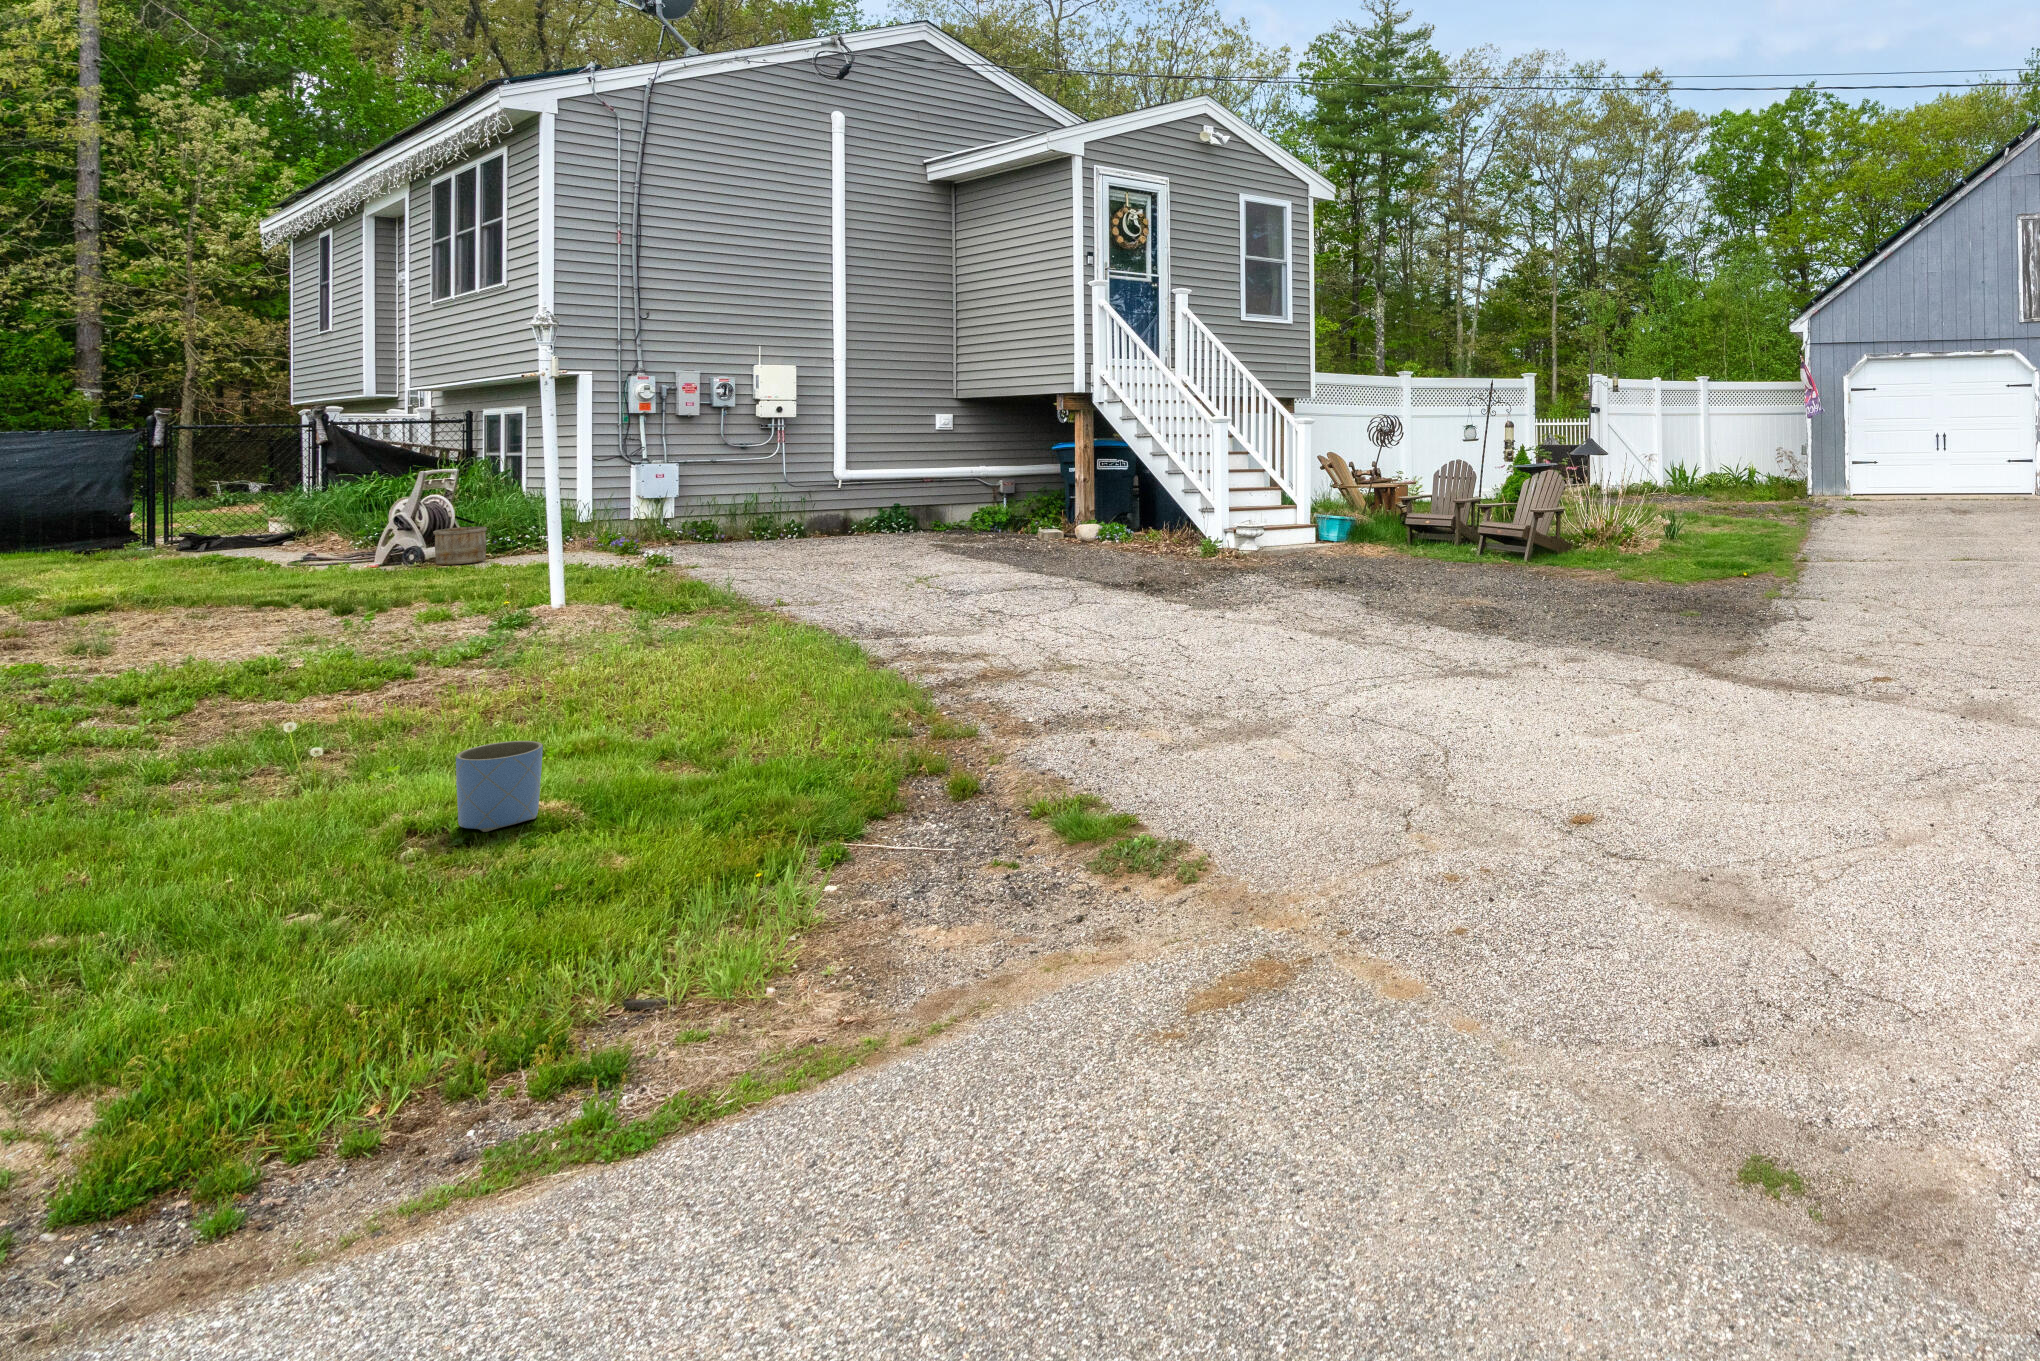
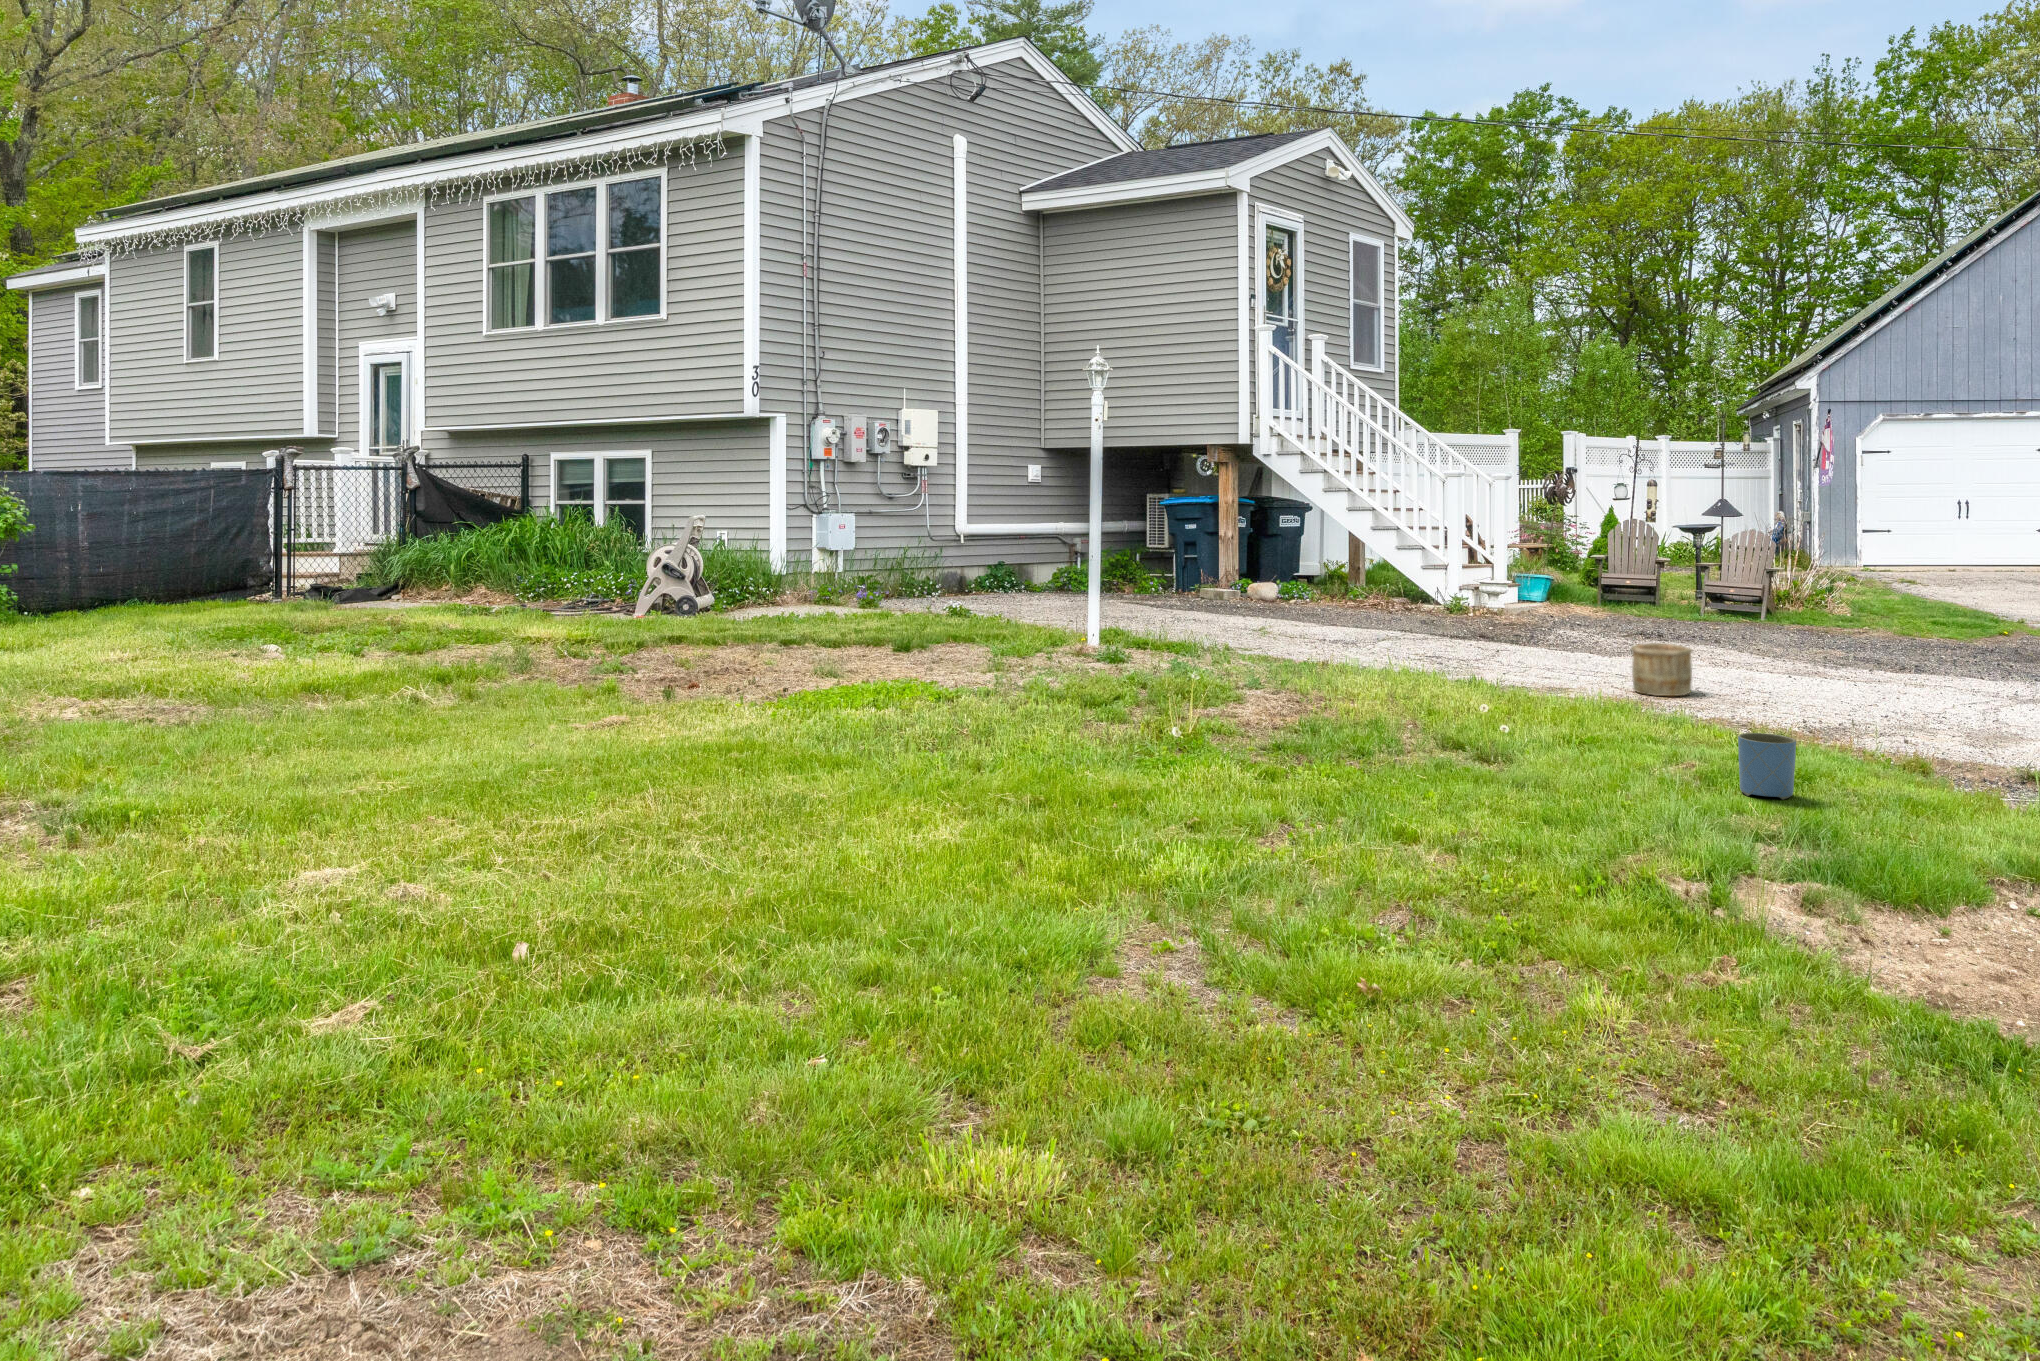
wooden bucket: present [433,527,487,565] -> present [1631,643,1693,696]

